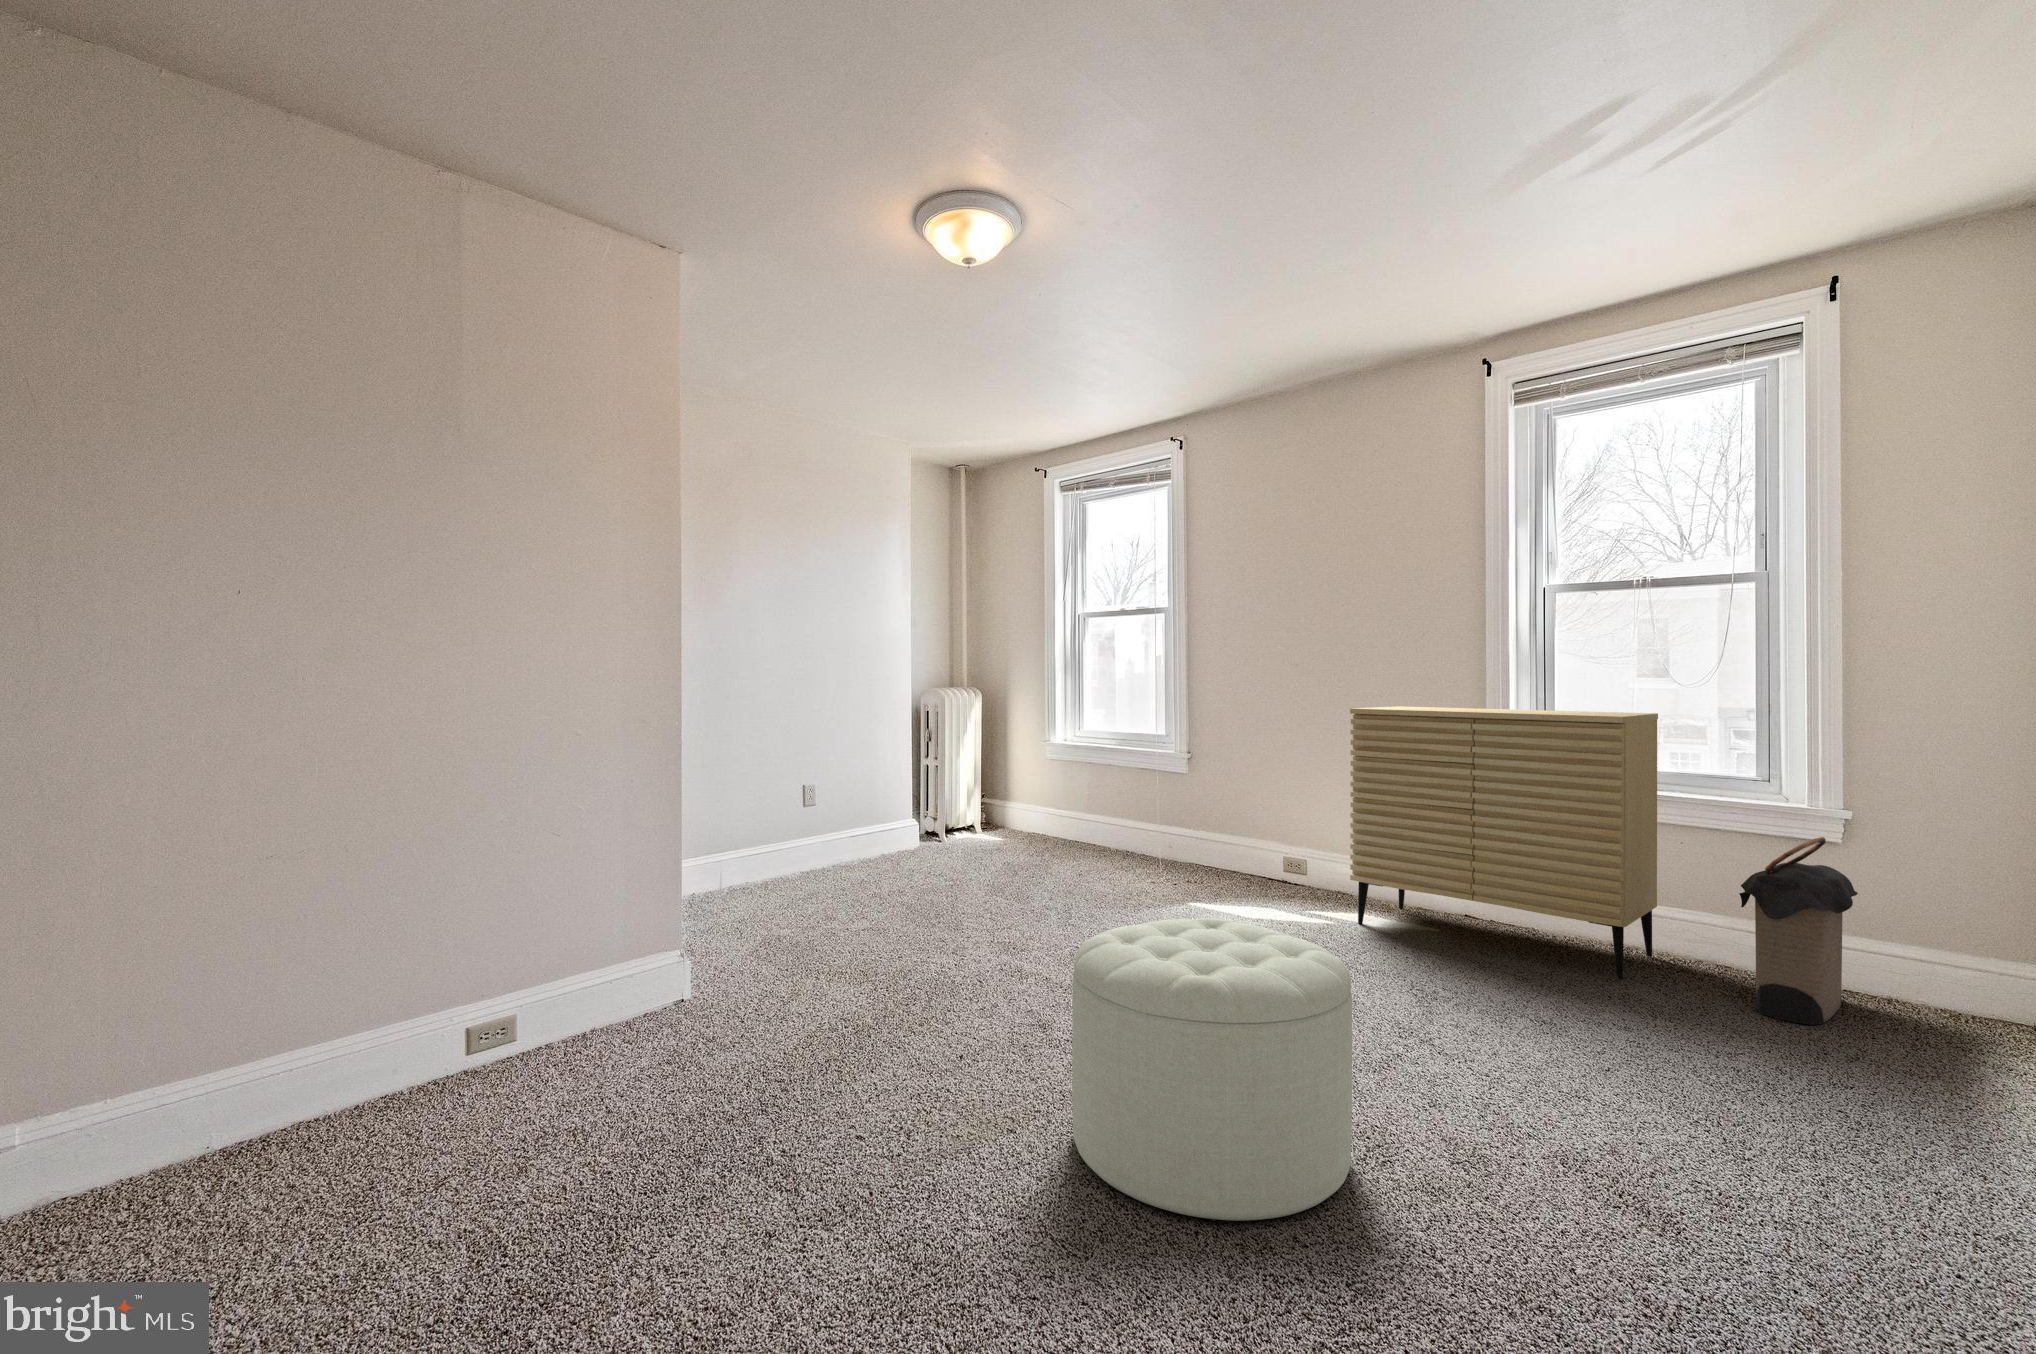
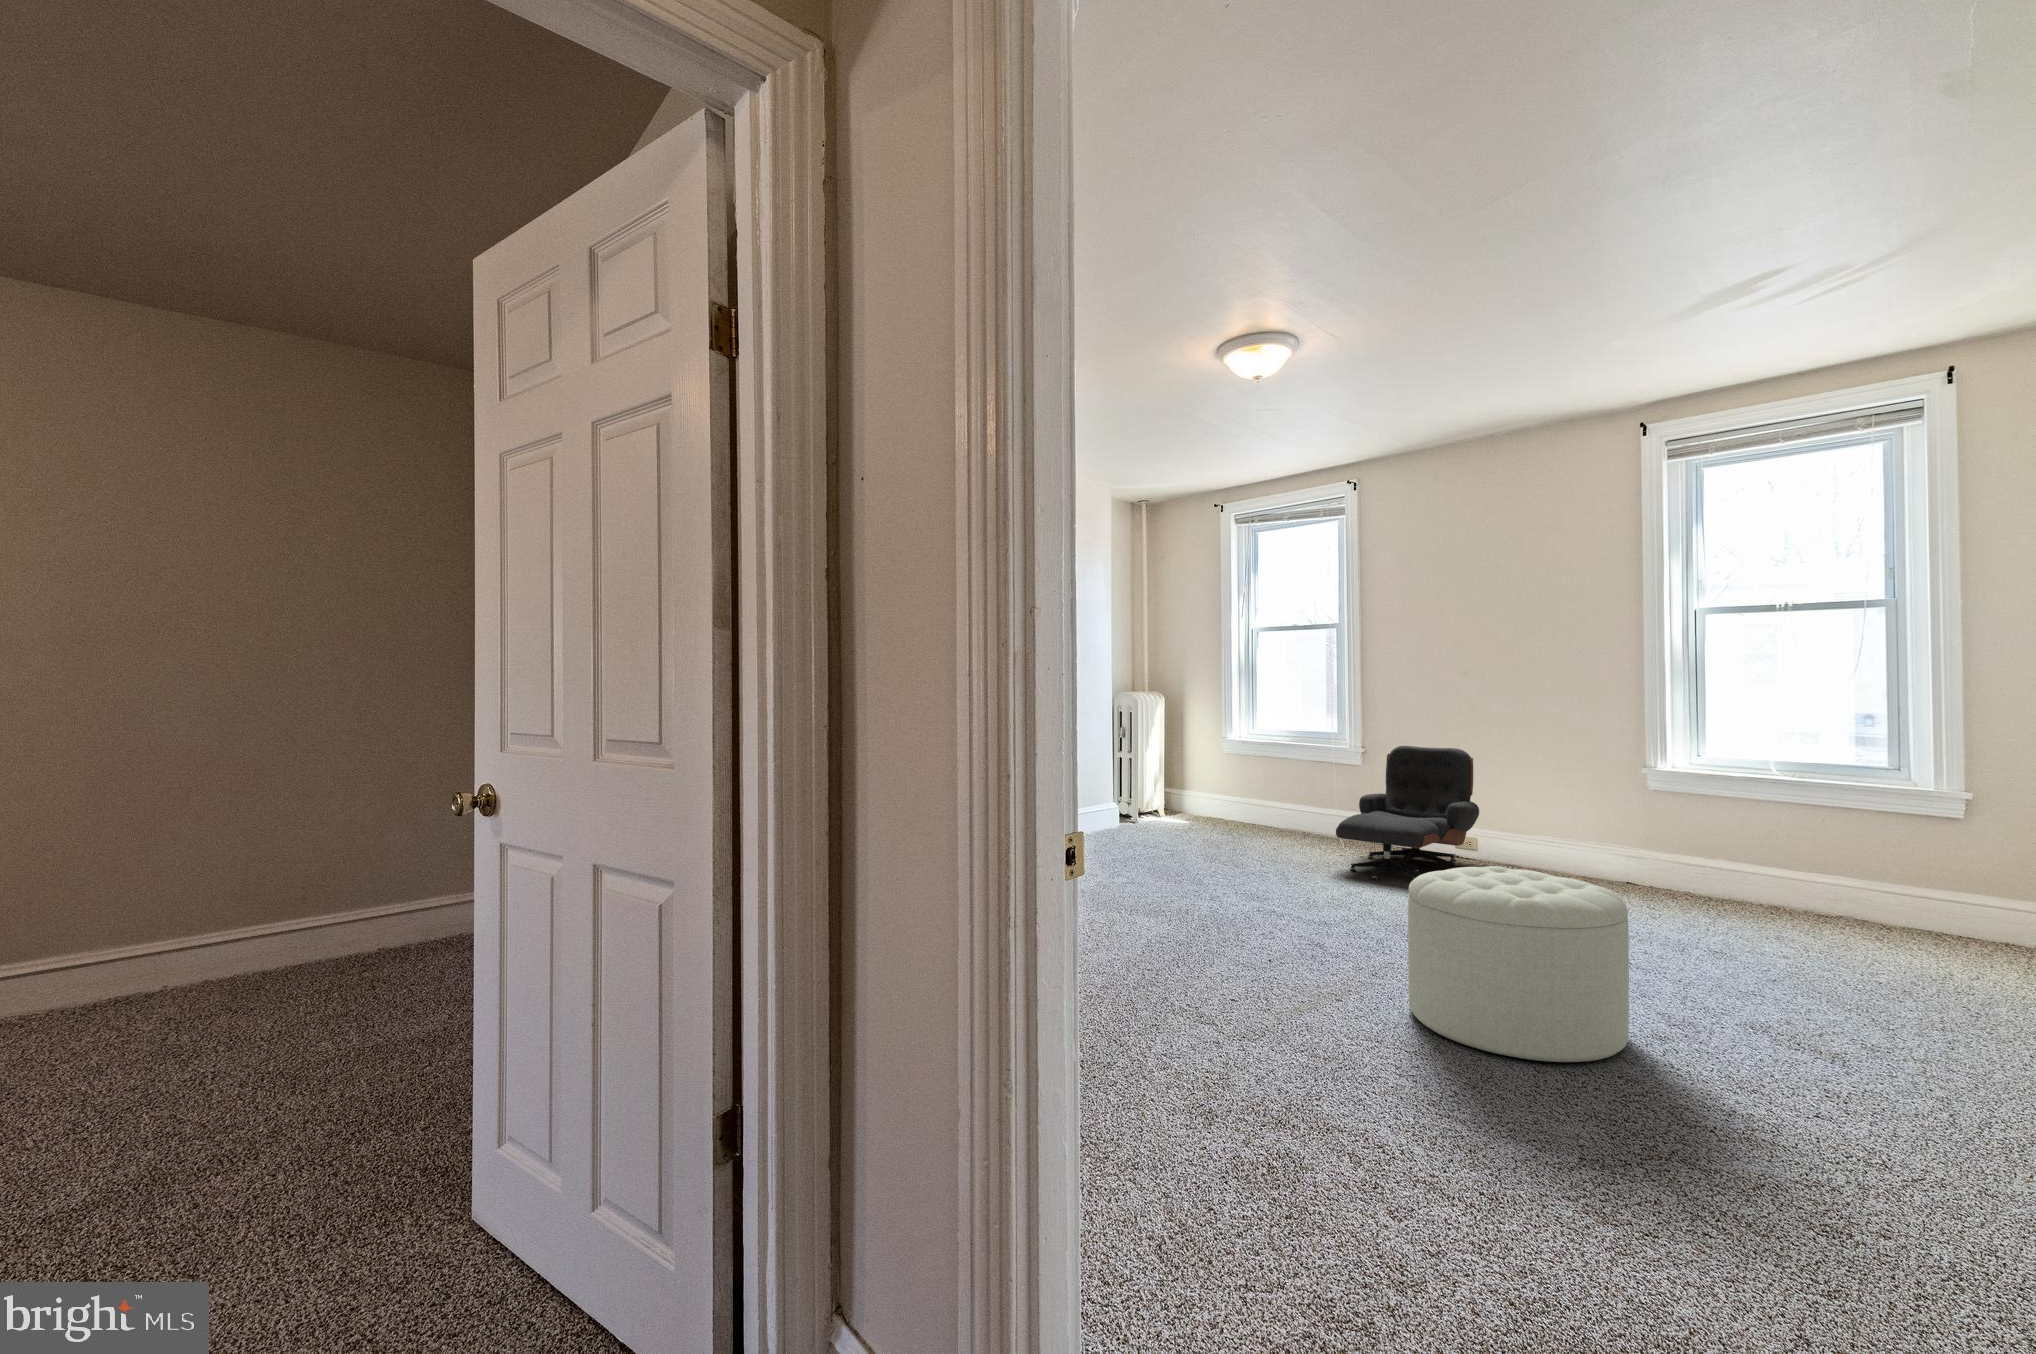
dresser: present [1350,706,1658,979] -> none [1529,708,1800,927]
lounge chair: none [1131,751,1308,916] -> present [1336,746,1479,880]
laundry hamper: present [1740,837,1858,1025] -> none [1878,812,1978,958]

